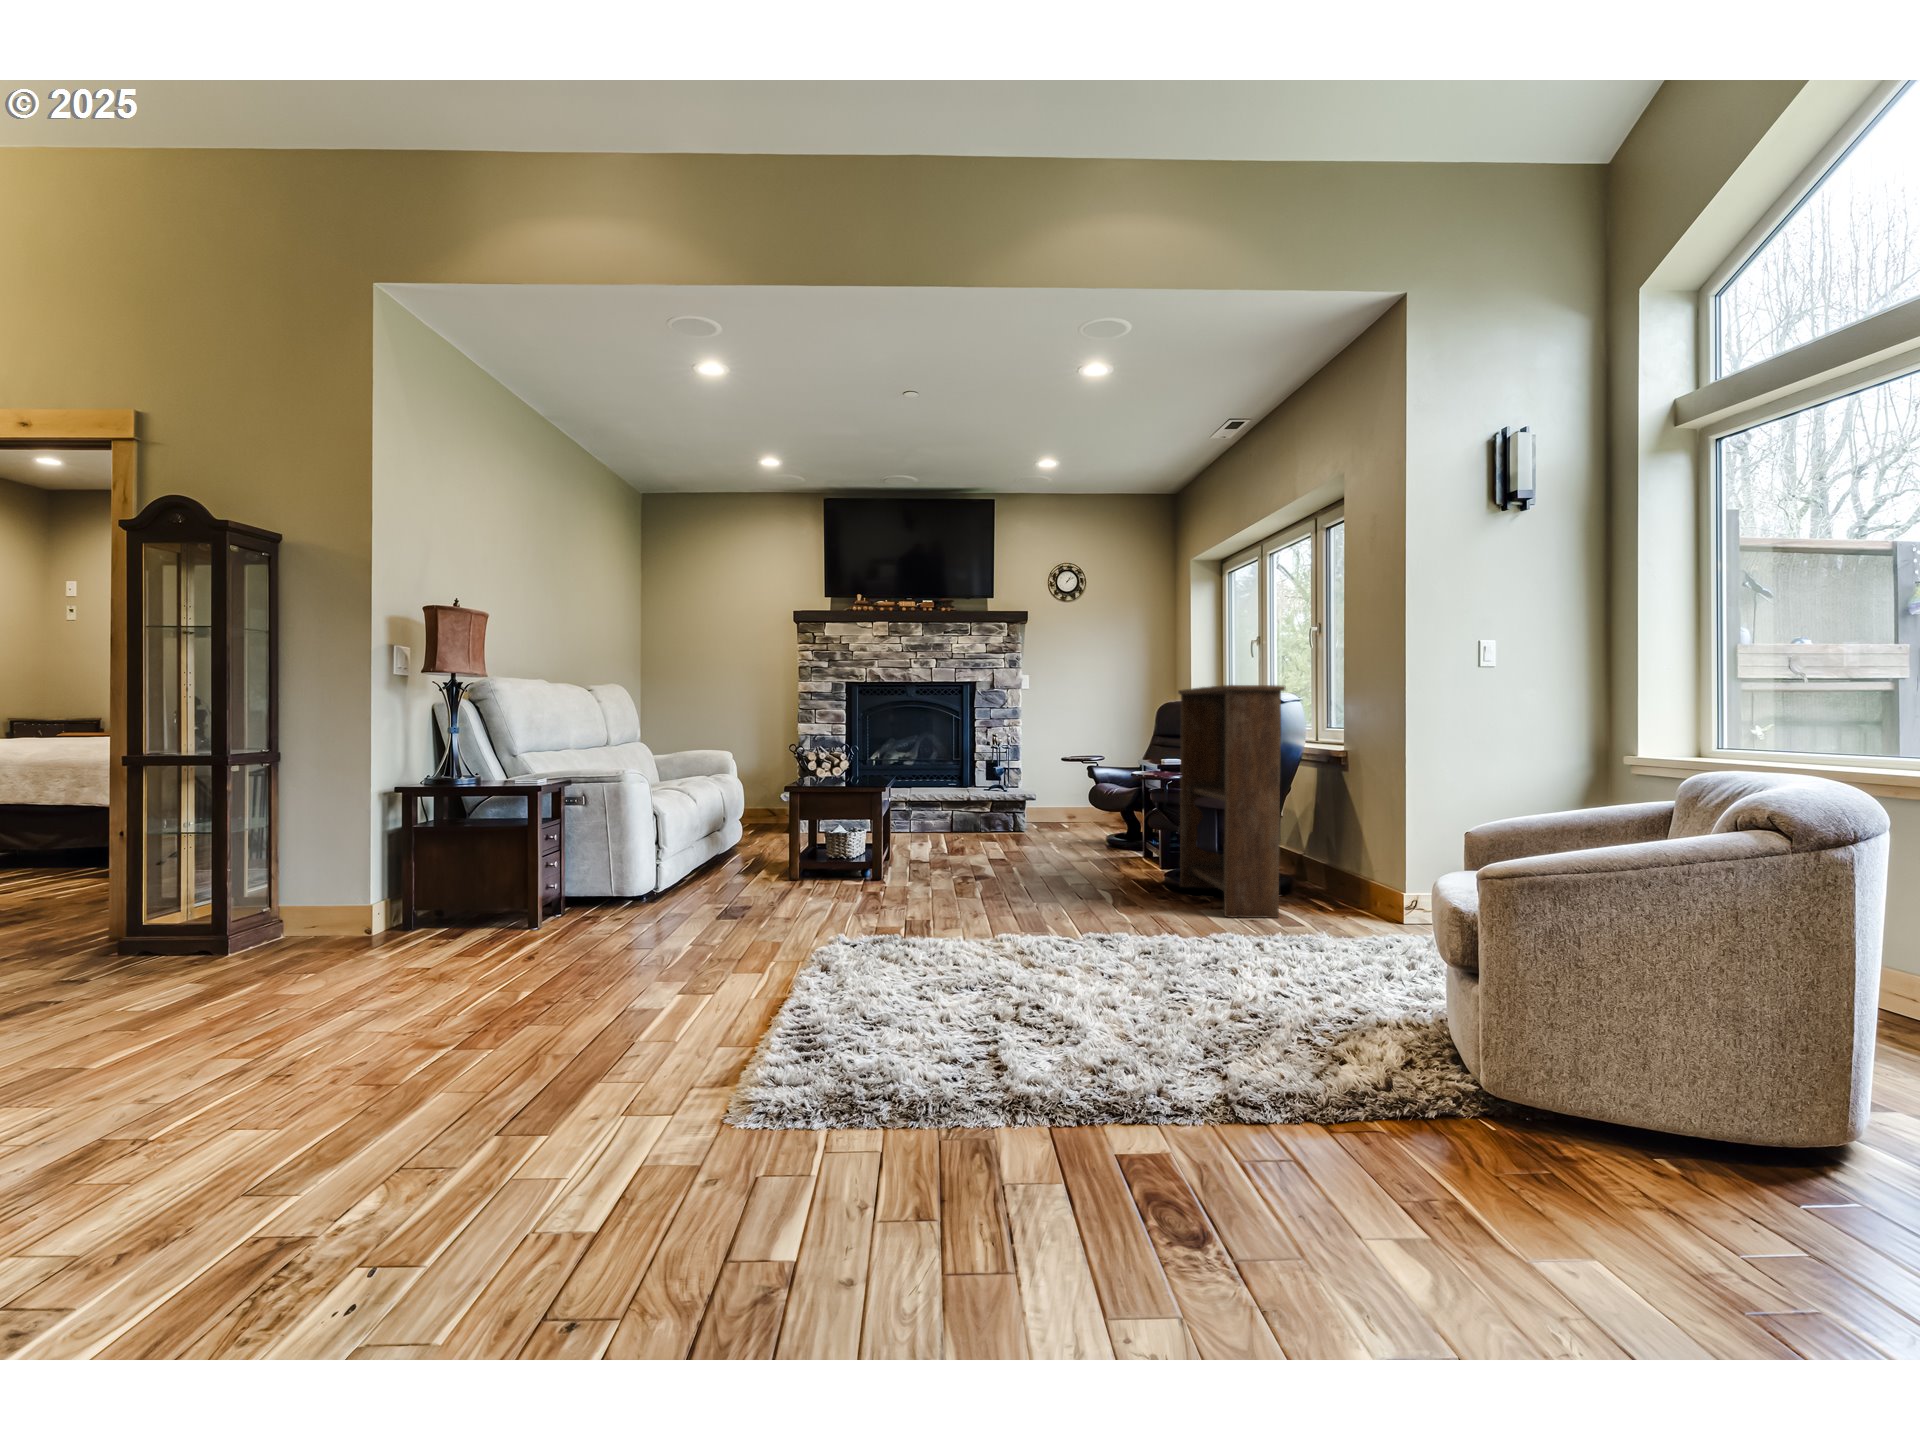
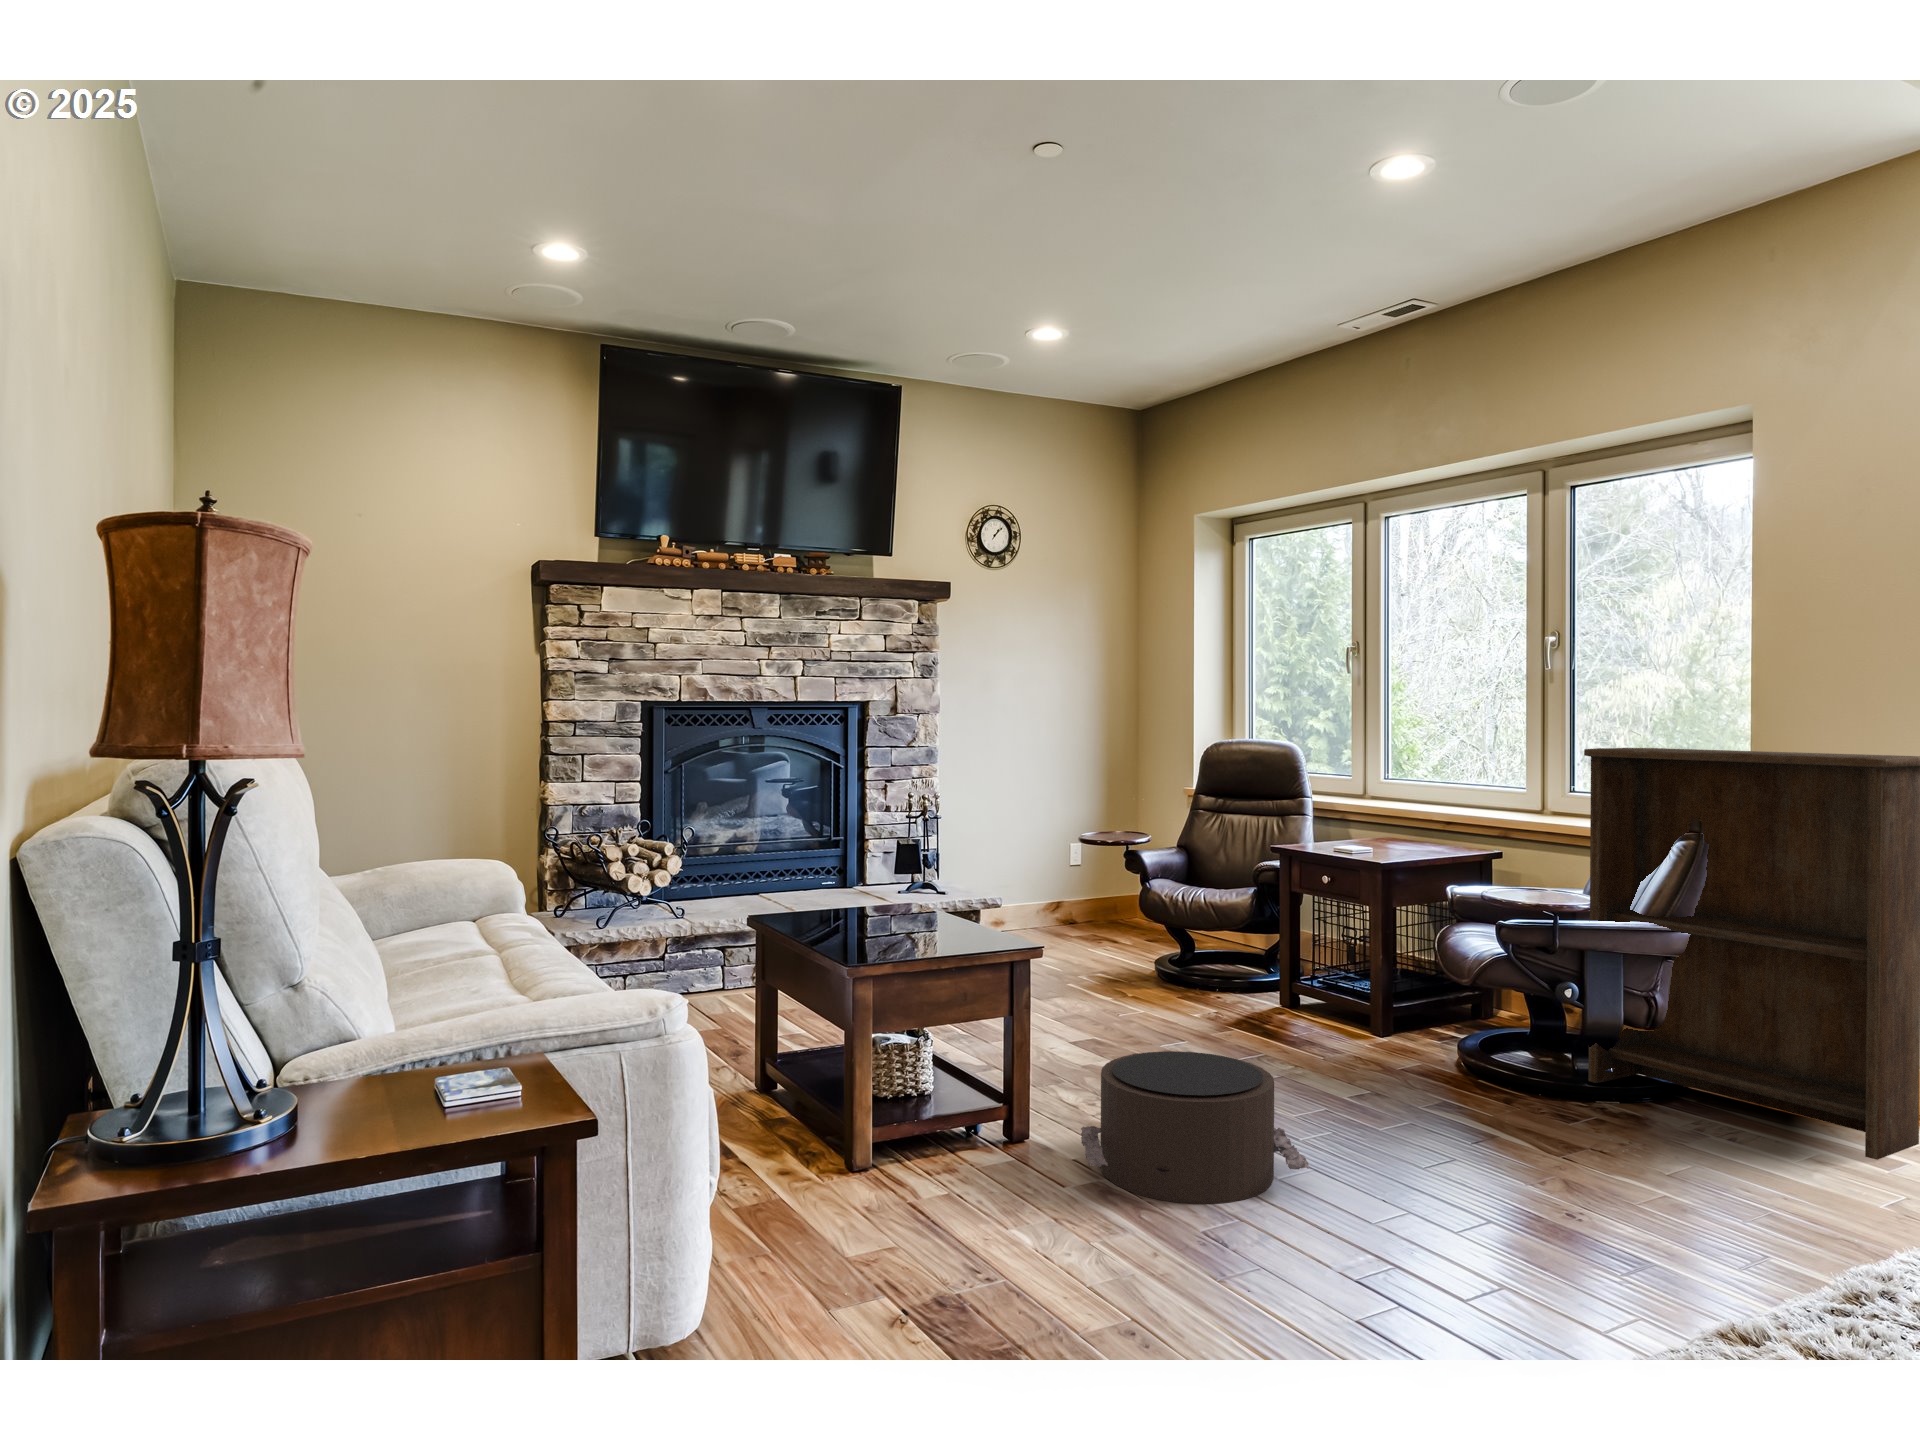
pouf: none [823,833,931,891] -> present [1081,1051,1309,1204]

